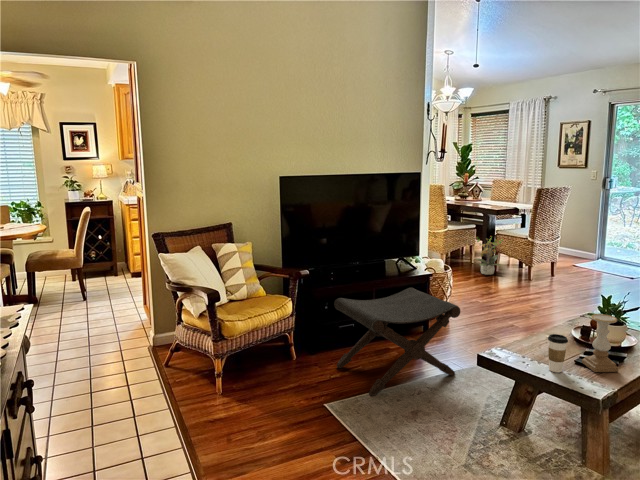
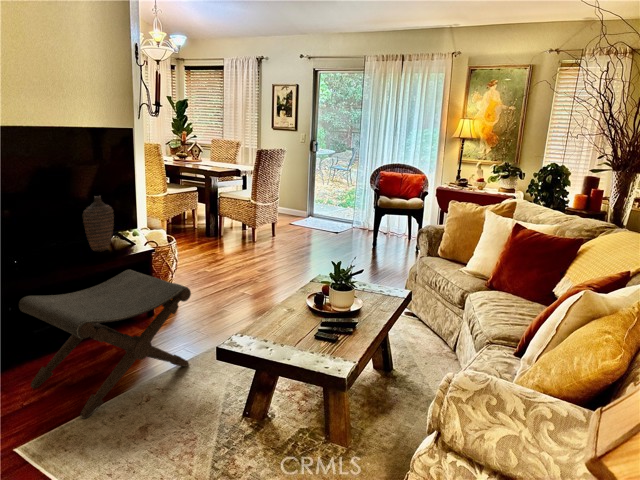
decorative vase: none [379,228,402,272] -> present [83,196,114,251]
potted plant: present [476,236,503,275] -> none [197,199,229,240]
candle holder: present [582,314,618,372] -> none [320,284,353,345]
coffee cup: present [548,334,568,372] -> none [290,312,309,353]

